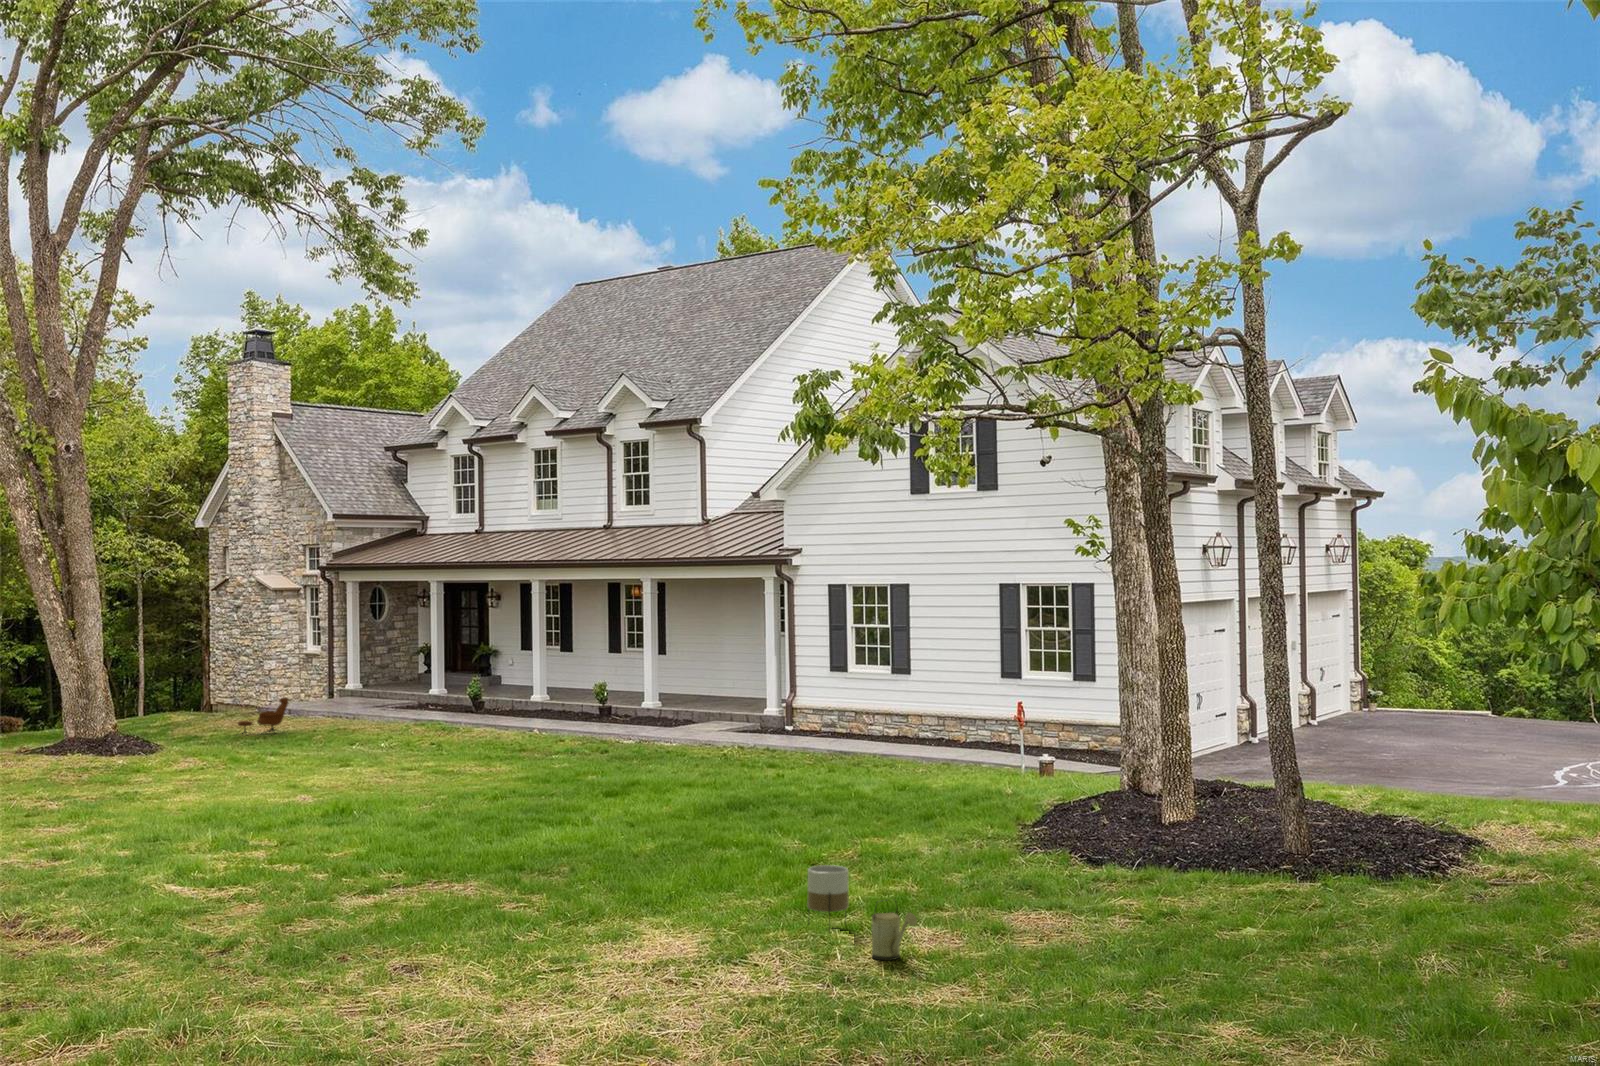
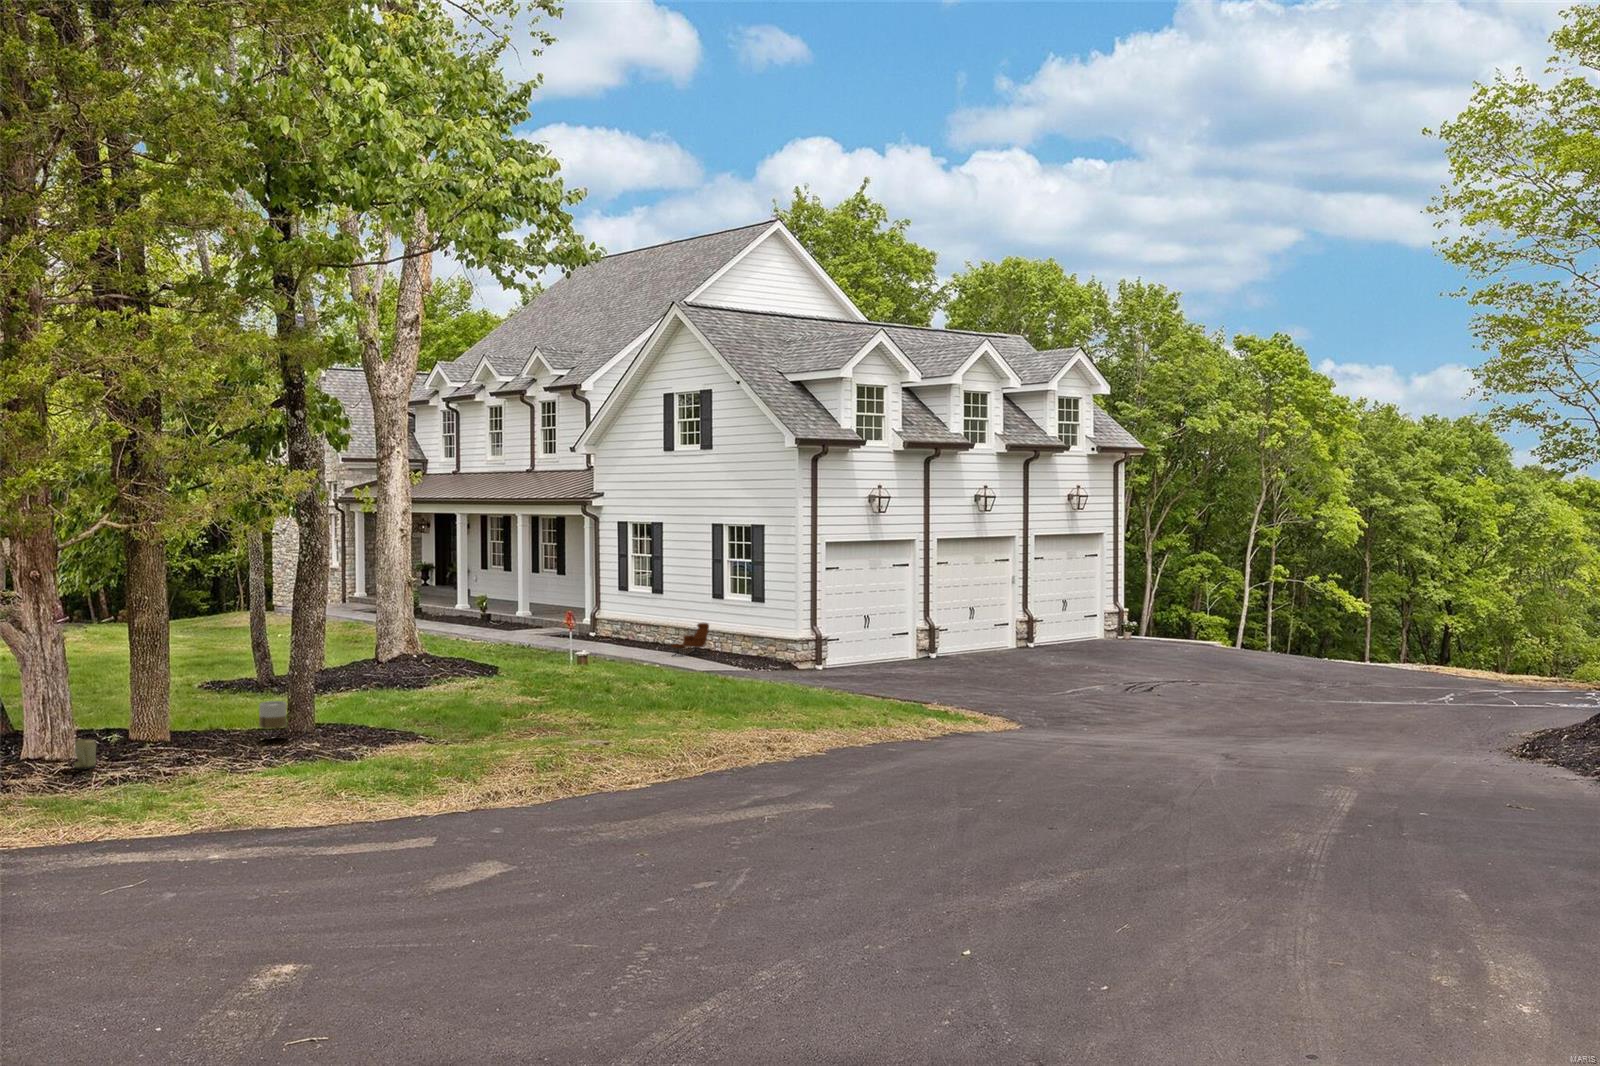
lounge chair: present [238,697,288,734] -> present [672,623,709,656]
planter: present [807,865,849,913] -> present [259,701,287,729]

